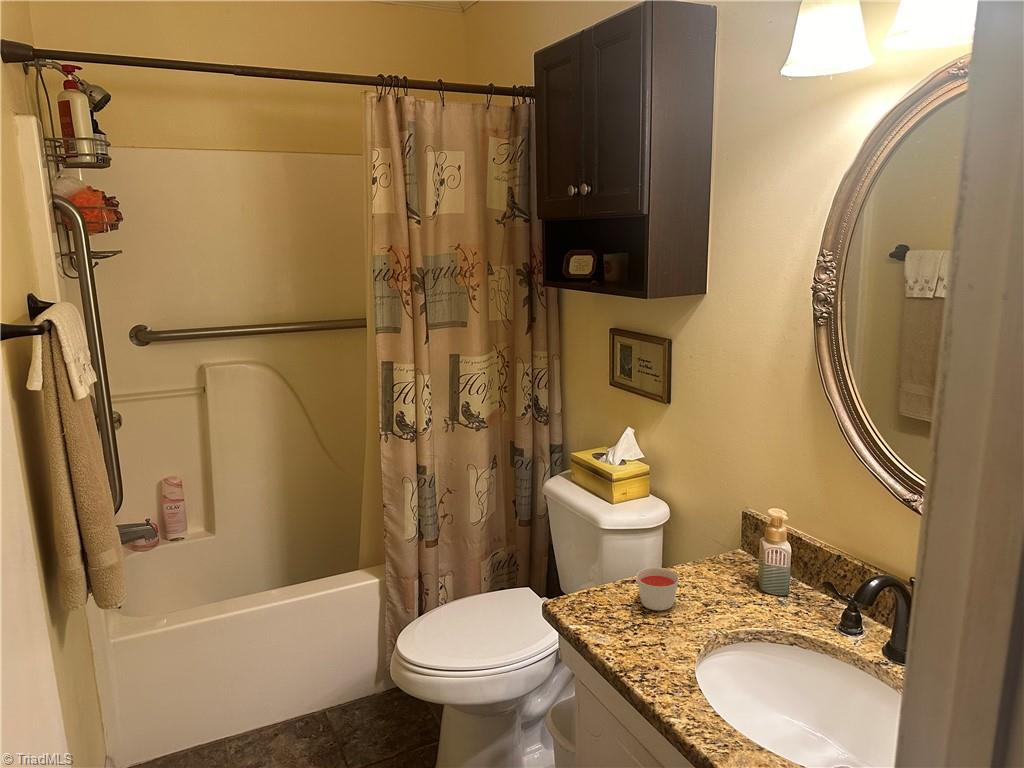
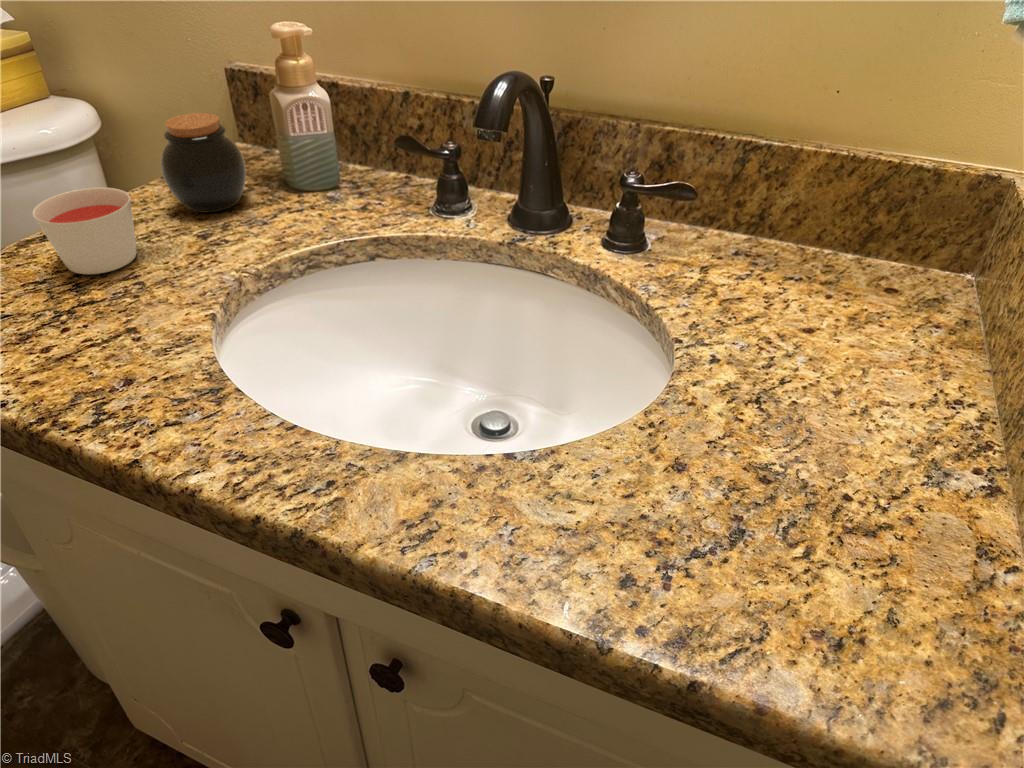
jar: none [696,540,738,592] -> present [161,113,246,213]

